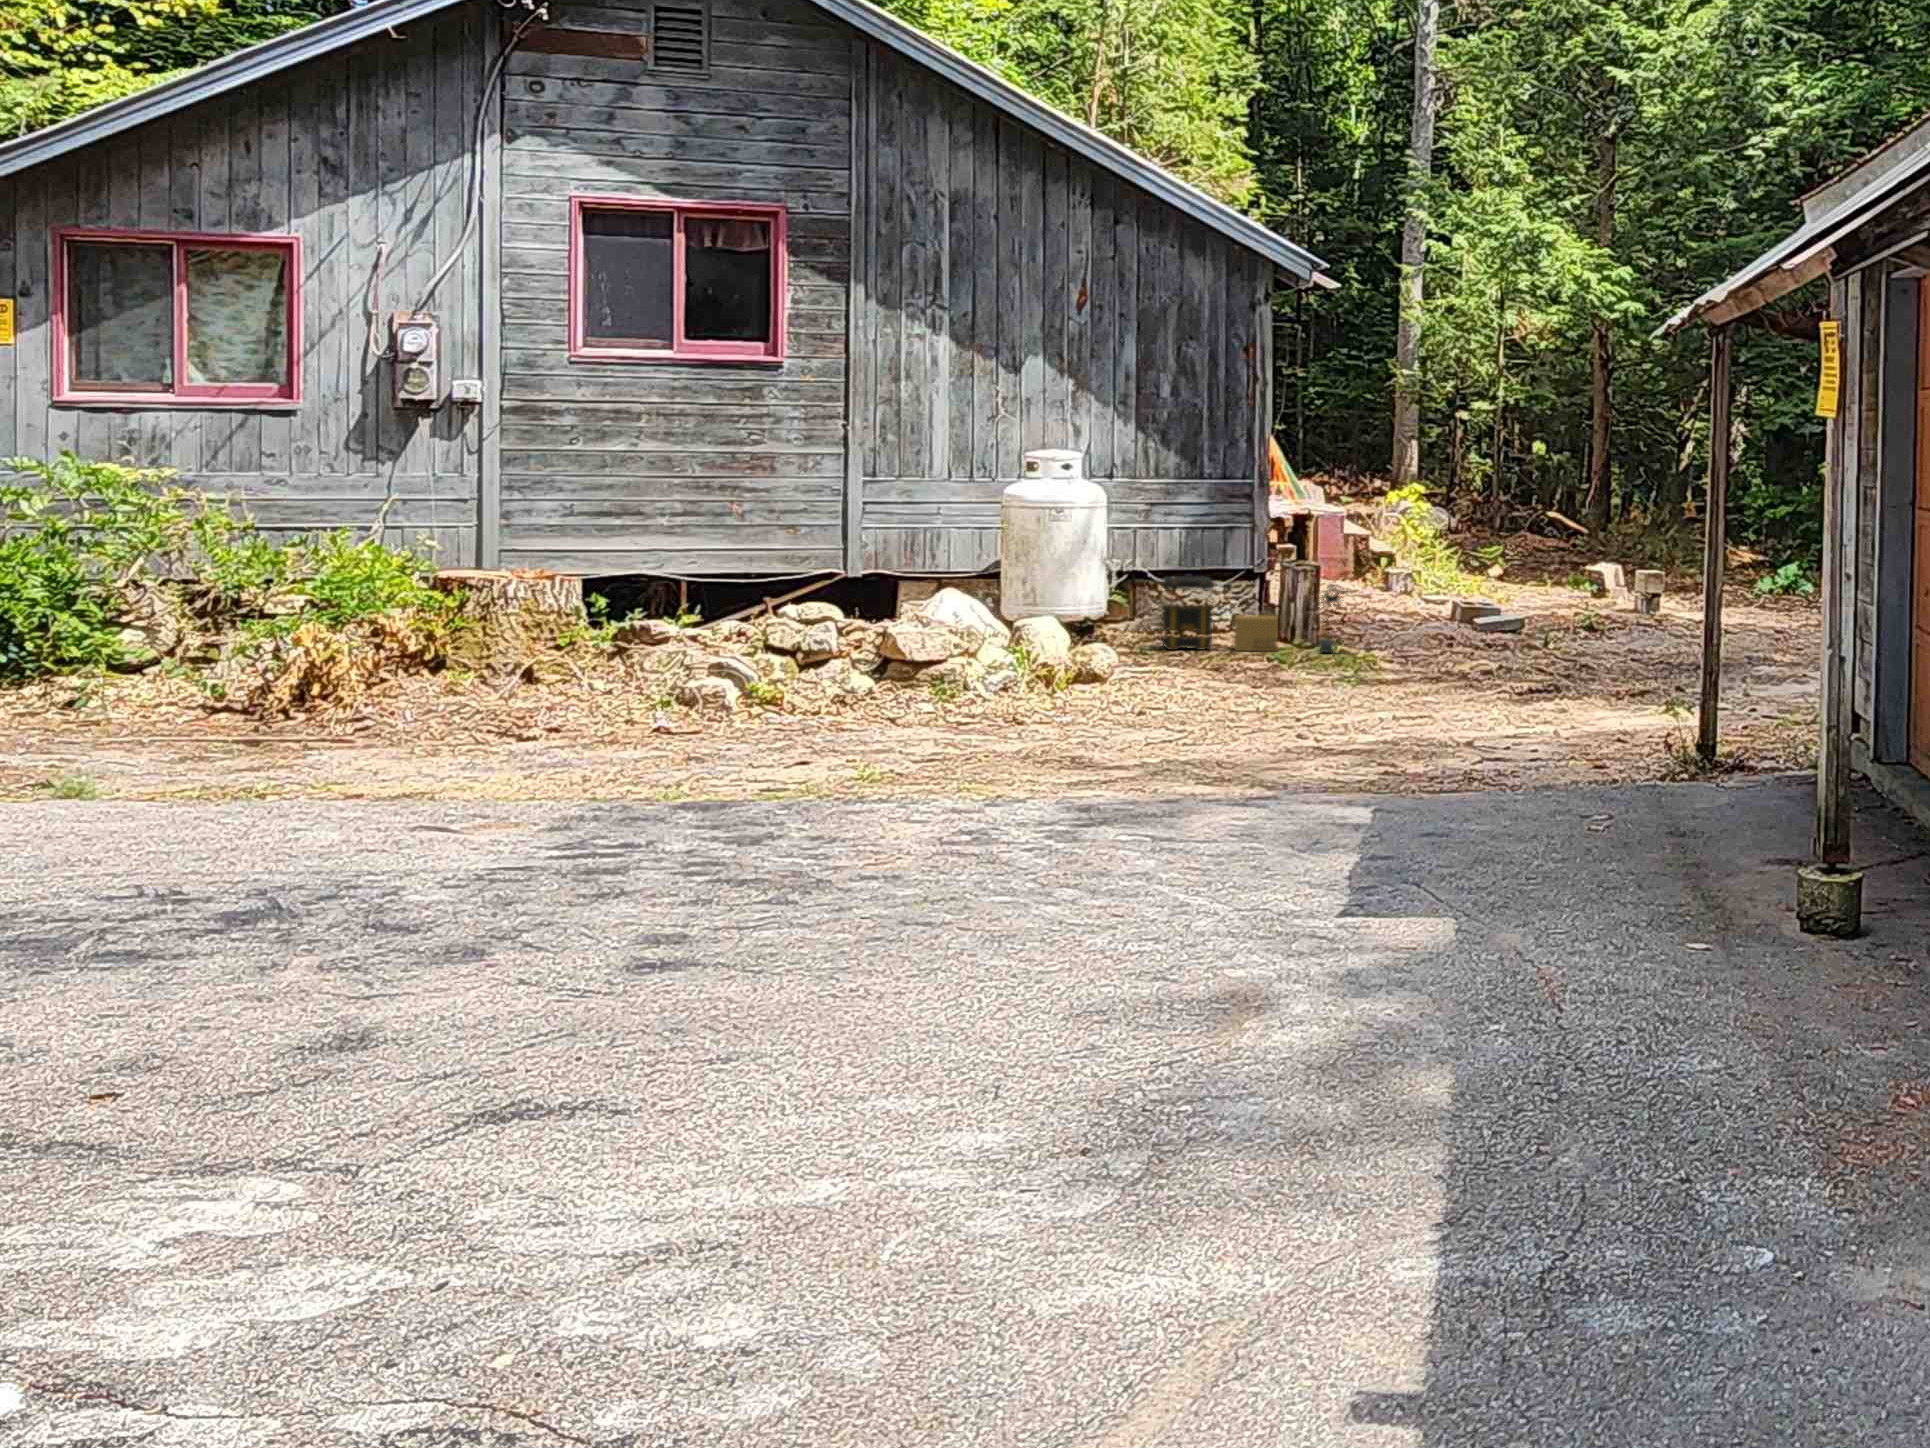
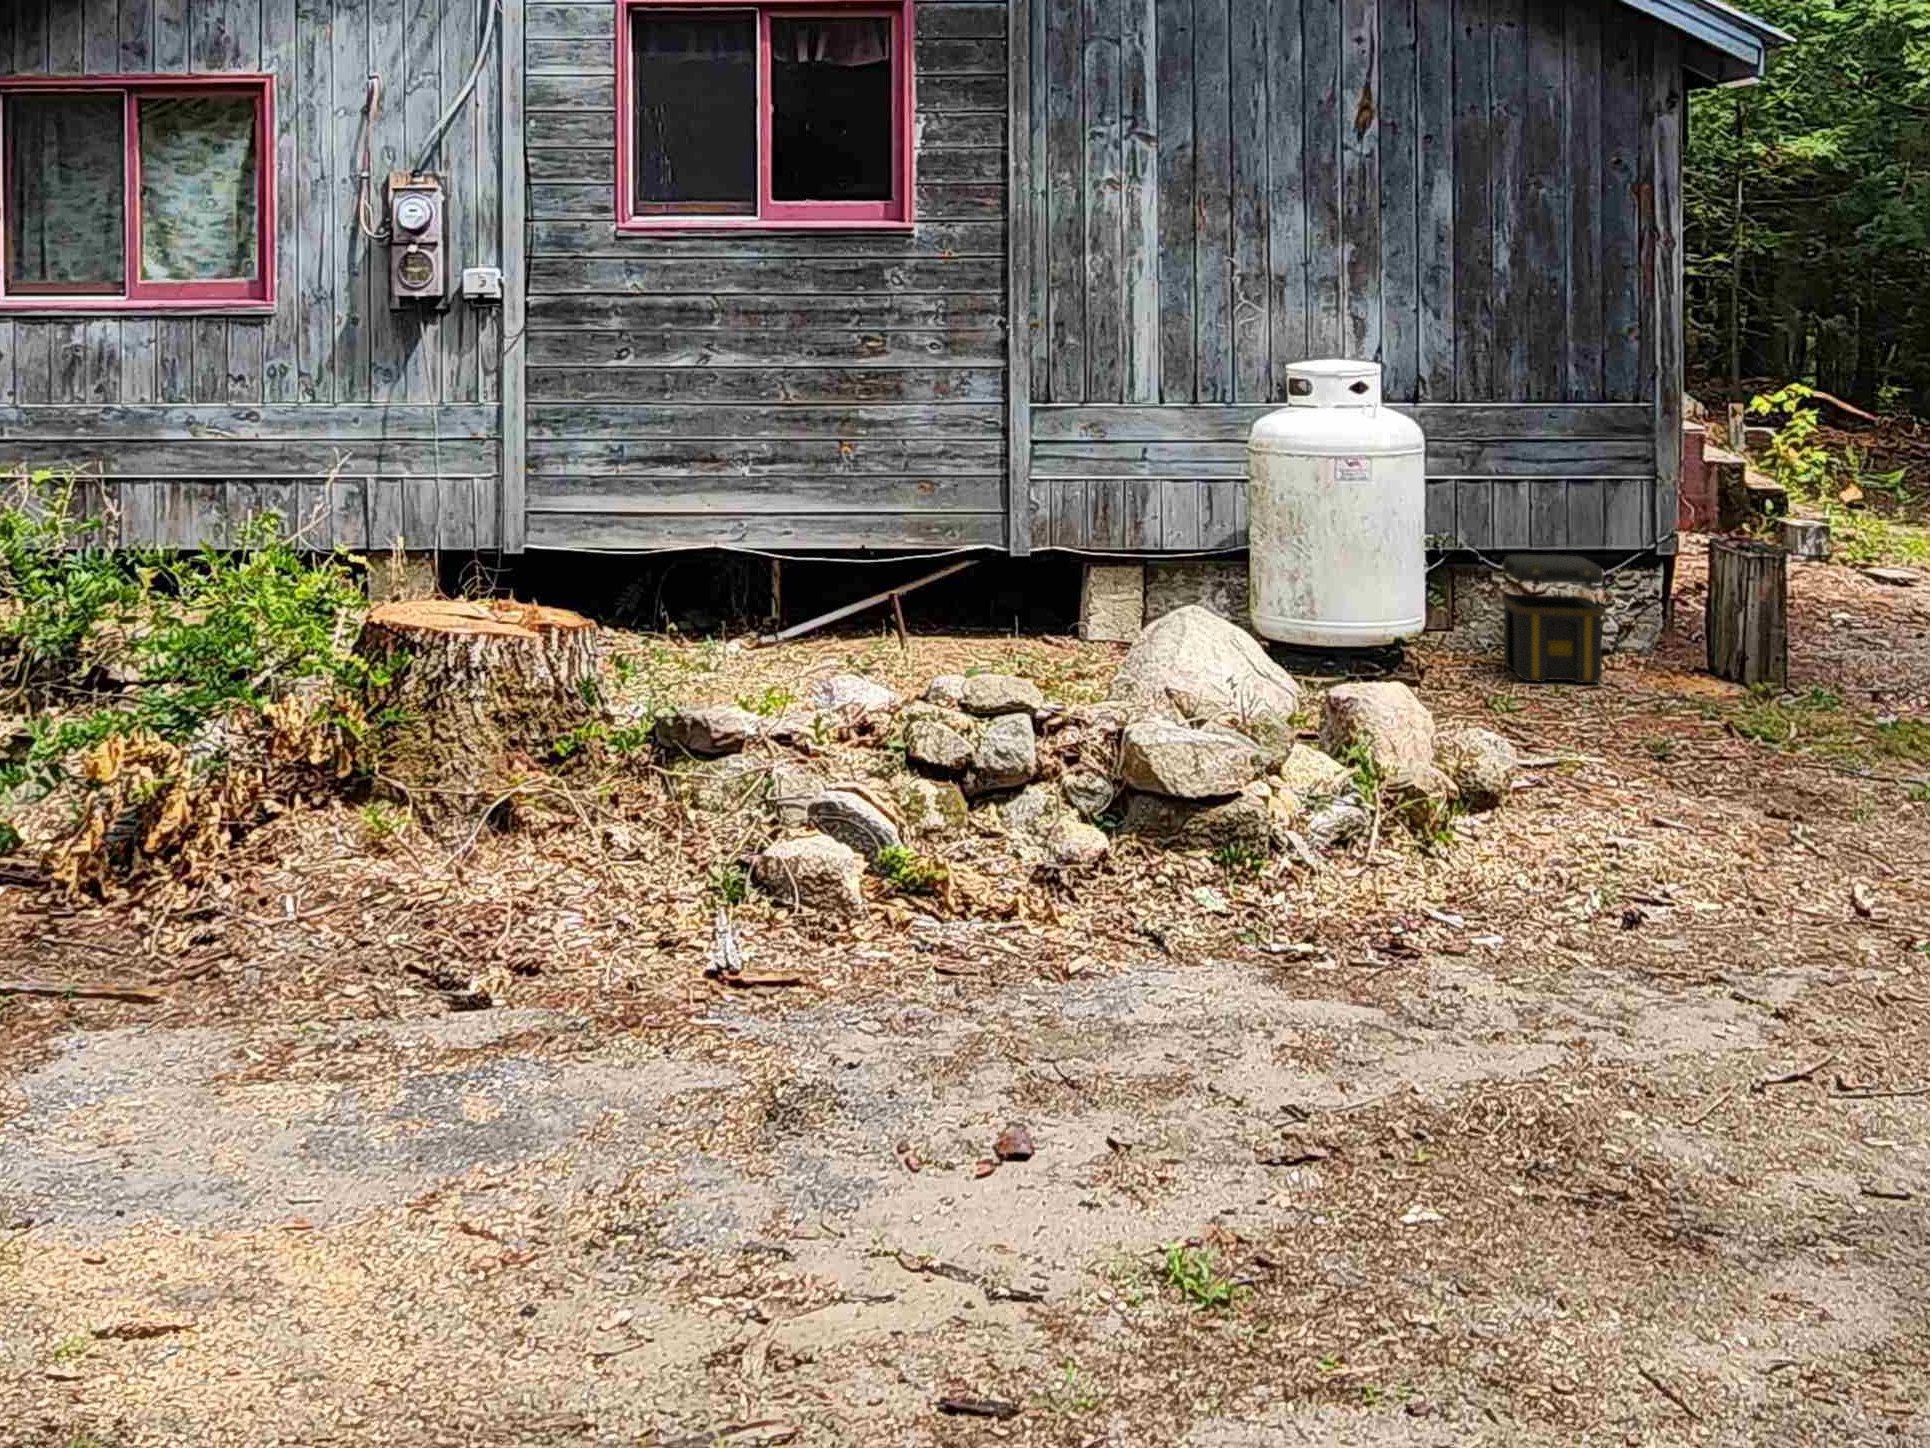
potted plant: present [1312,584,1352,653] -> none [1781,576,1877,704]
cardboard box: present [1234,615,1278,651] -> none [1636,625,1726,694]

